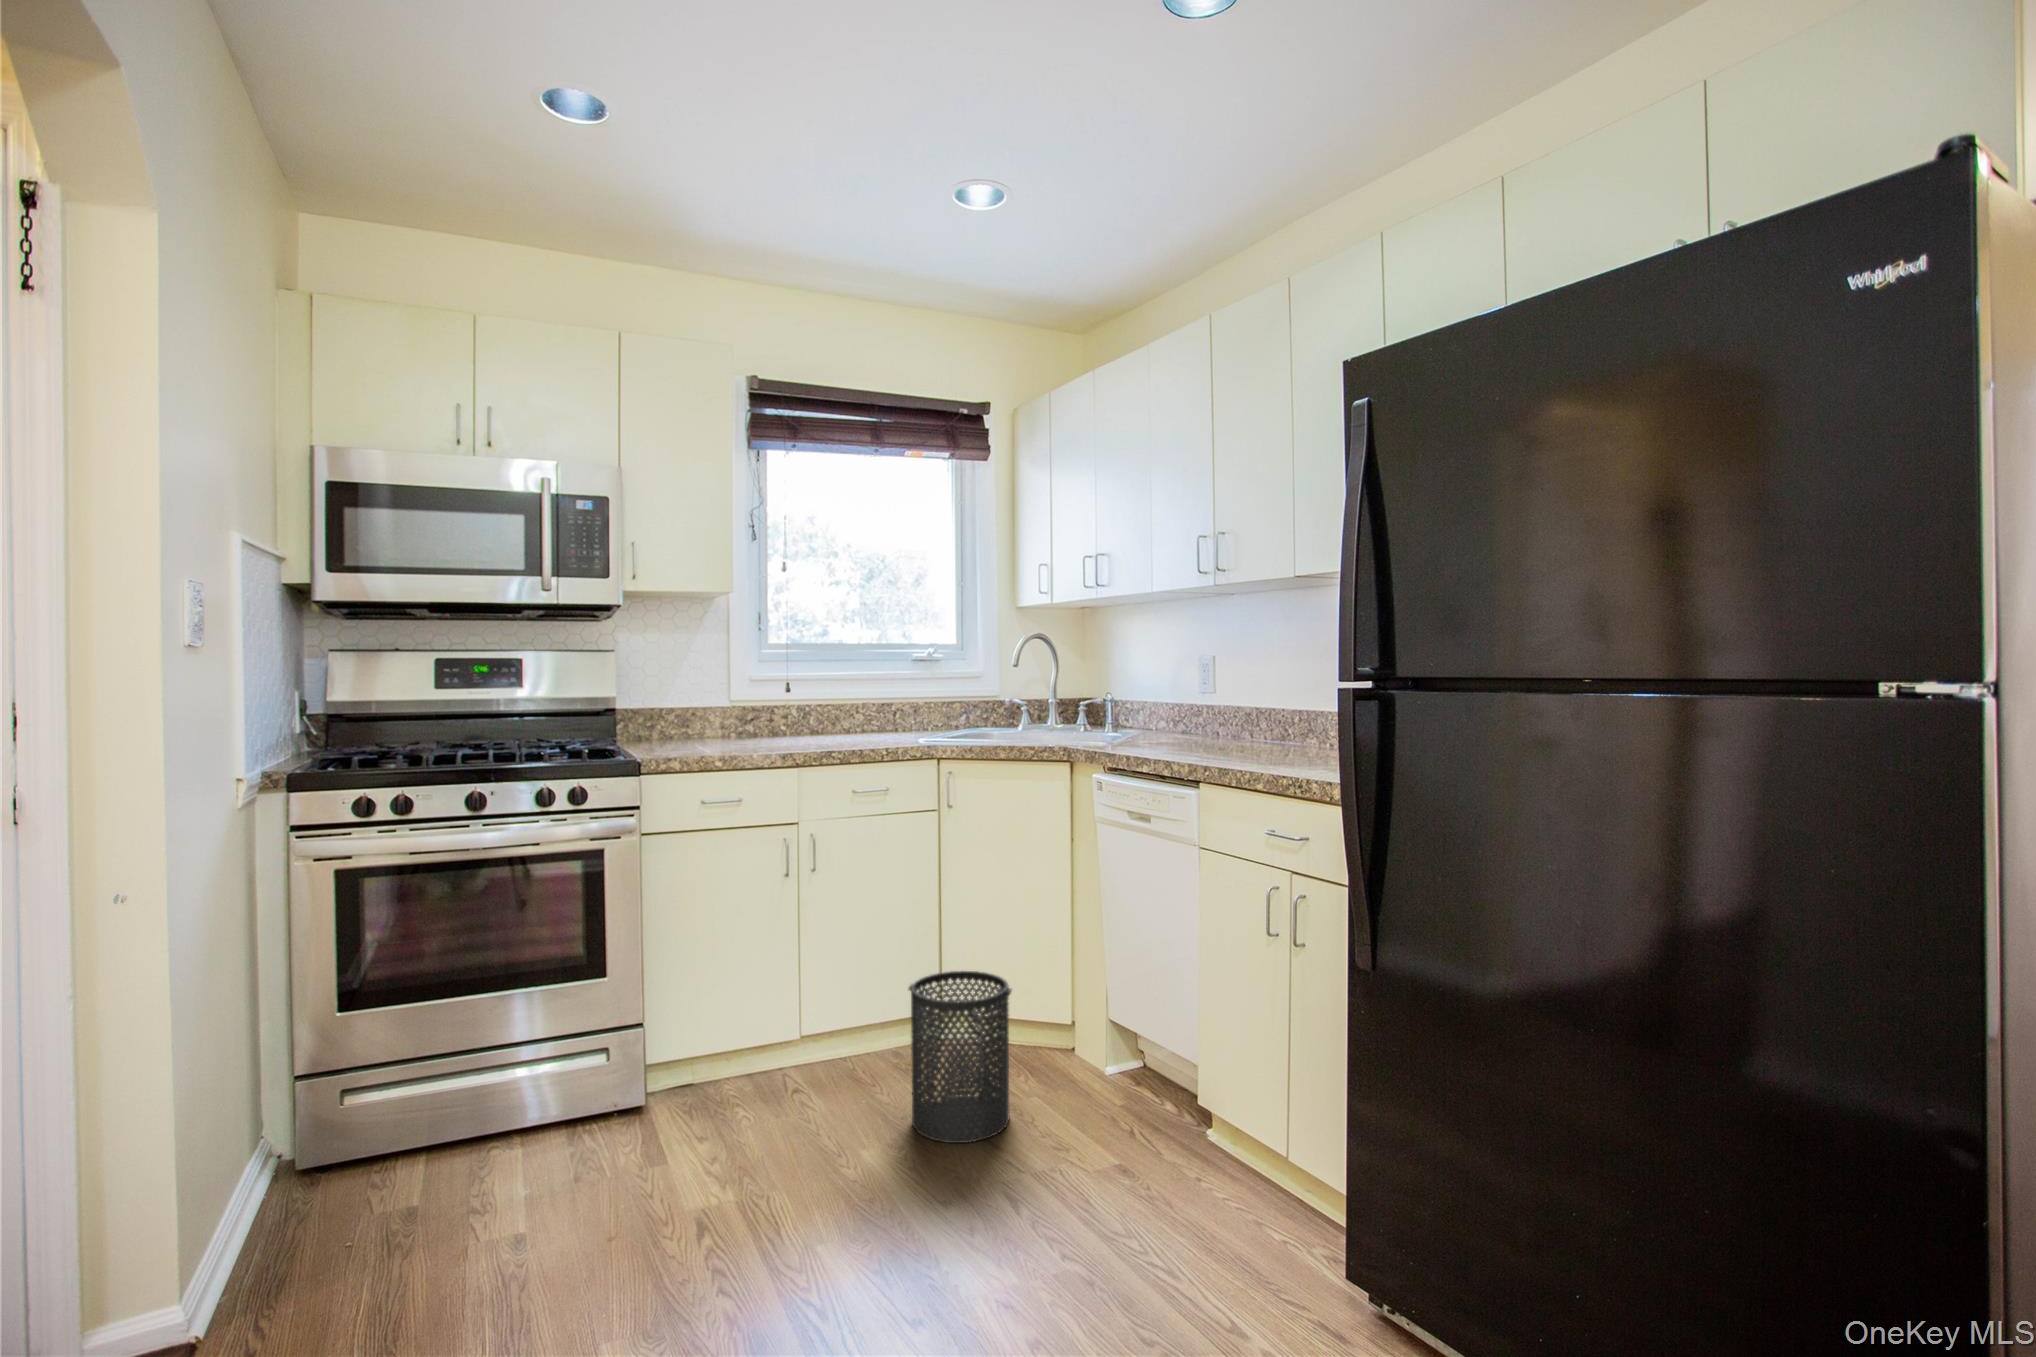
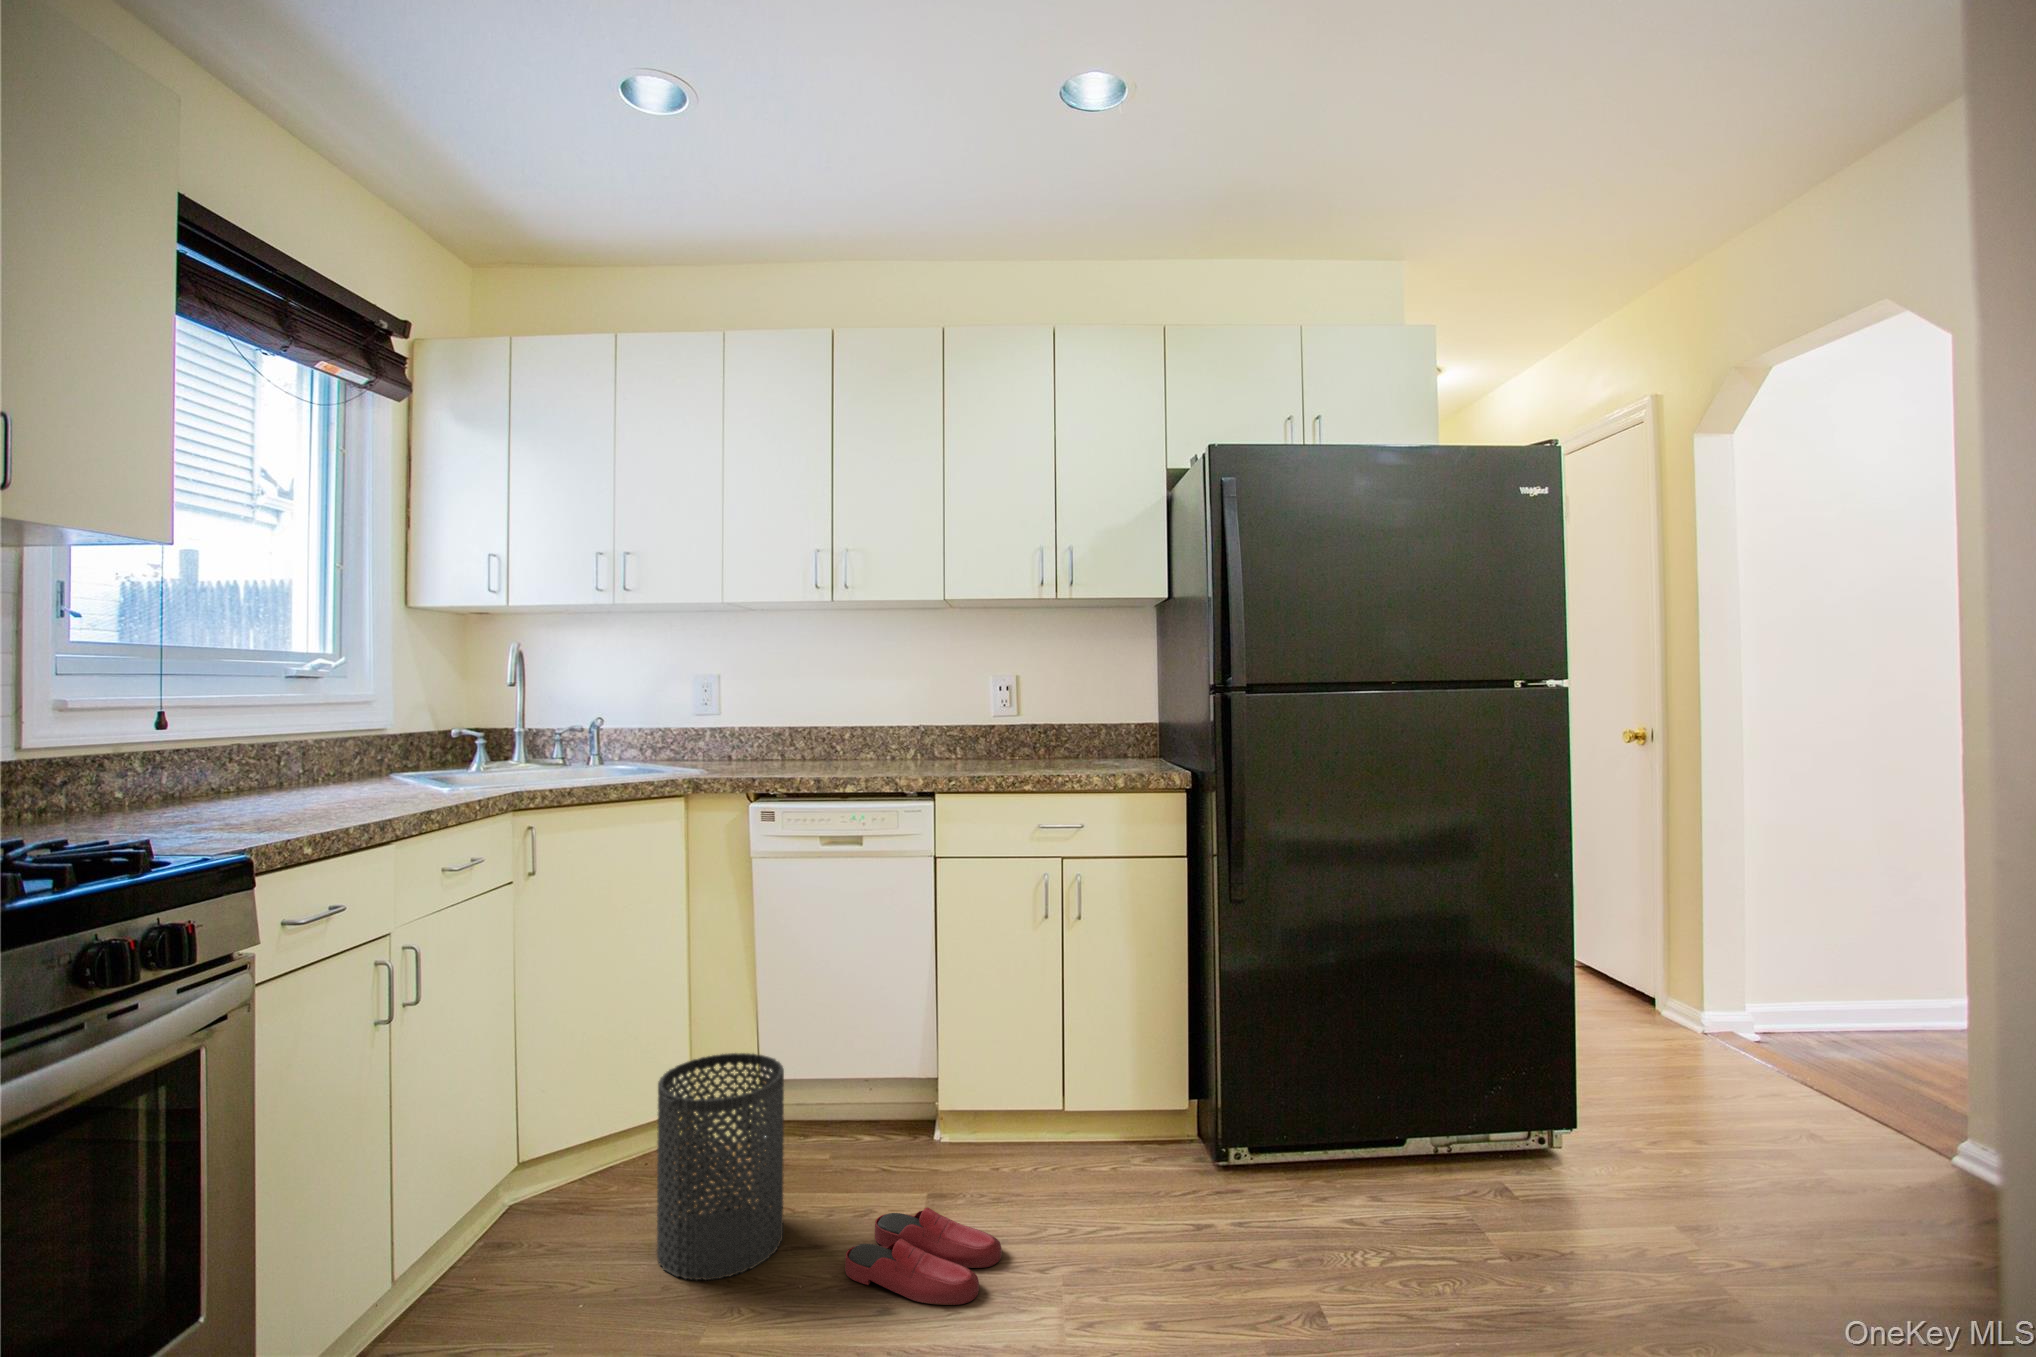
slippers: none [948,1159,1056,1247] -> present [845,1208,1001,1305]

